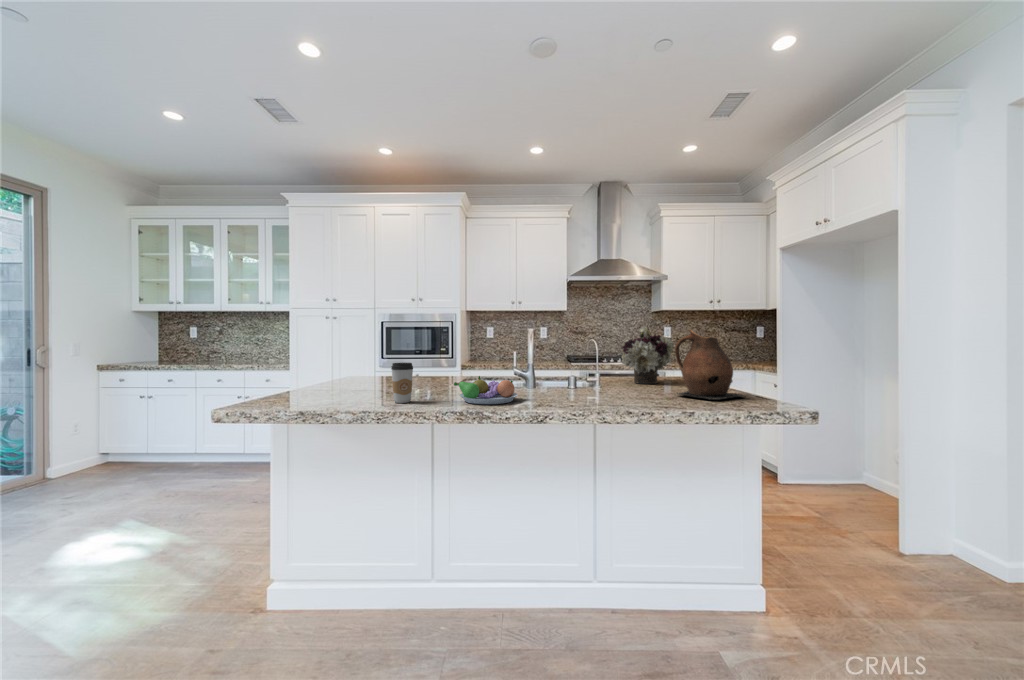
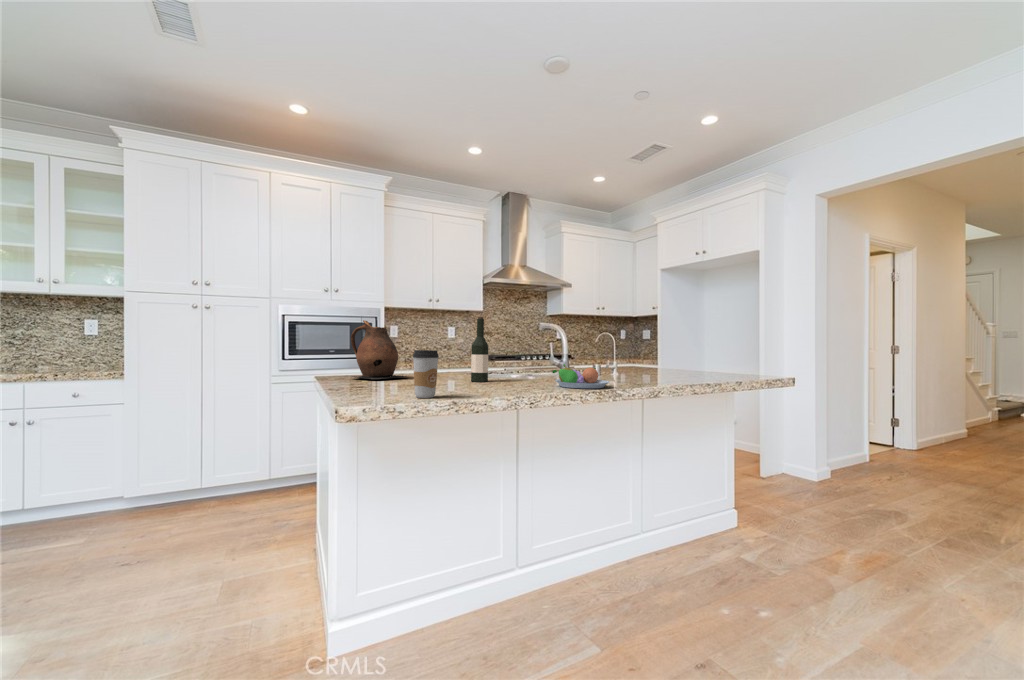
wine bottle: none [420,327,437,390] -> present [471,317,488,382]
flower arrangement: present [622,327,673,384] -> none [603,325,653,374]
ceramic pitcher: present [675,330,743,400] -> present [351,320,407,380]
coffee cup: present [391,363,413,403] -> present [413,350,439,398]

